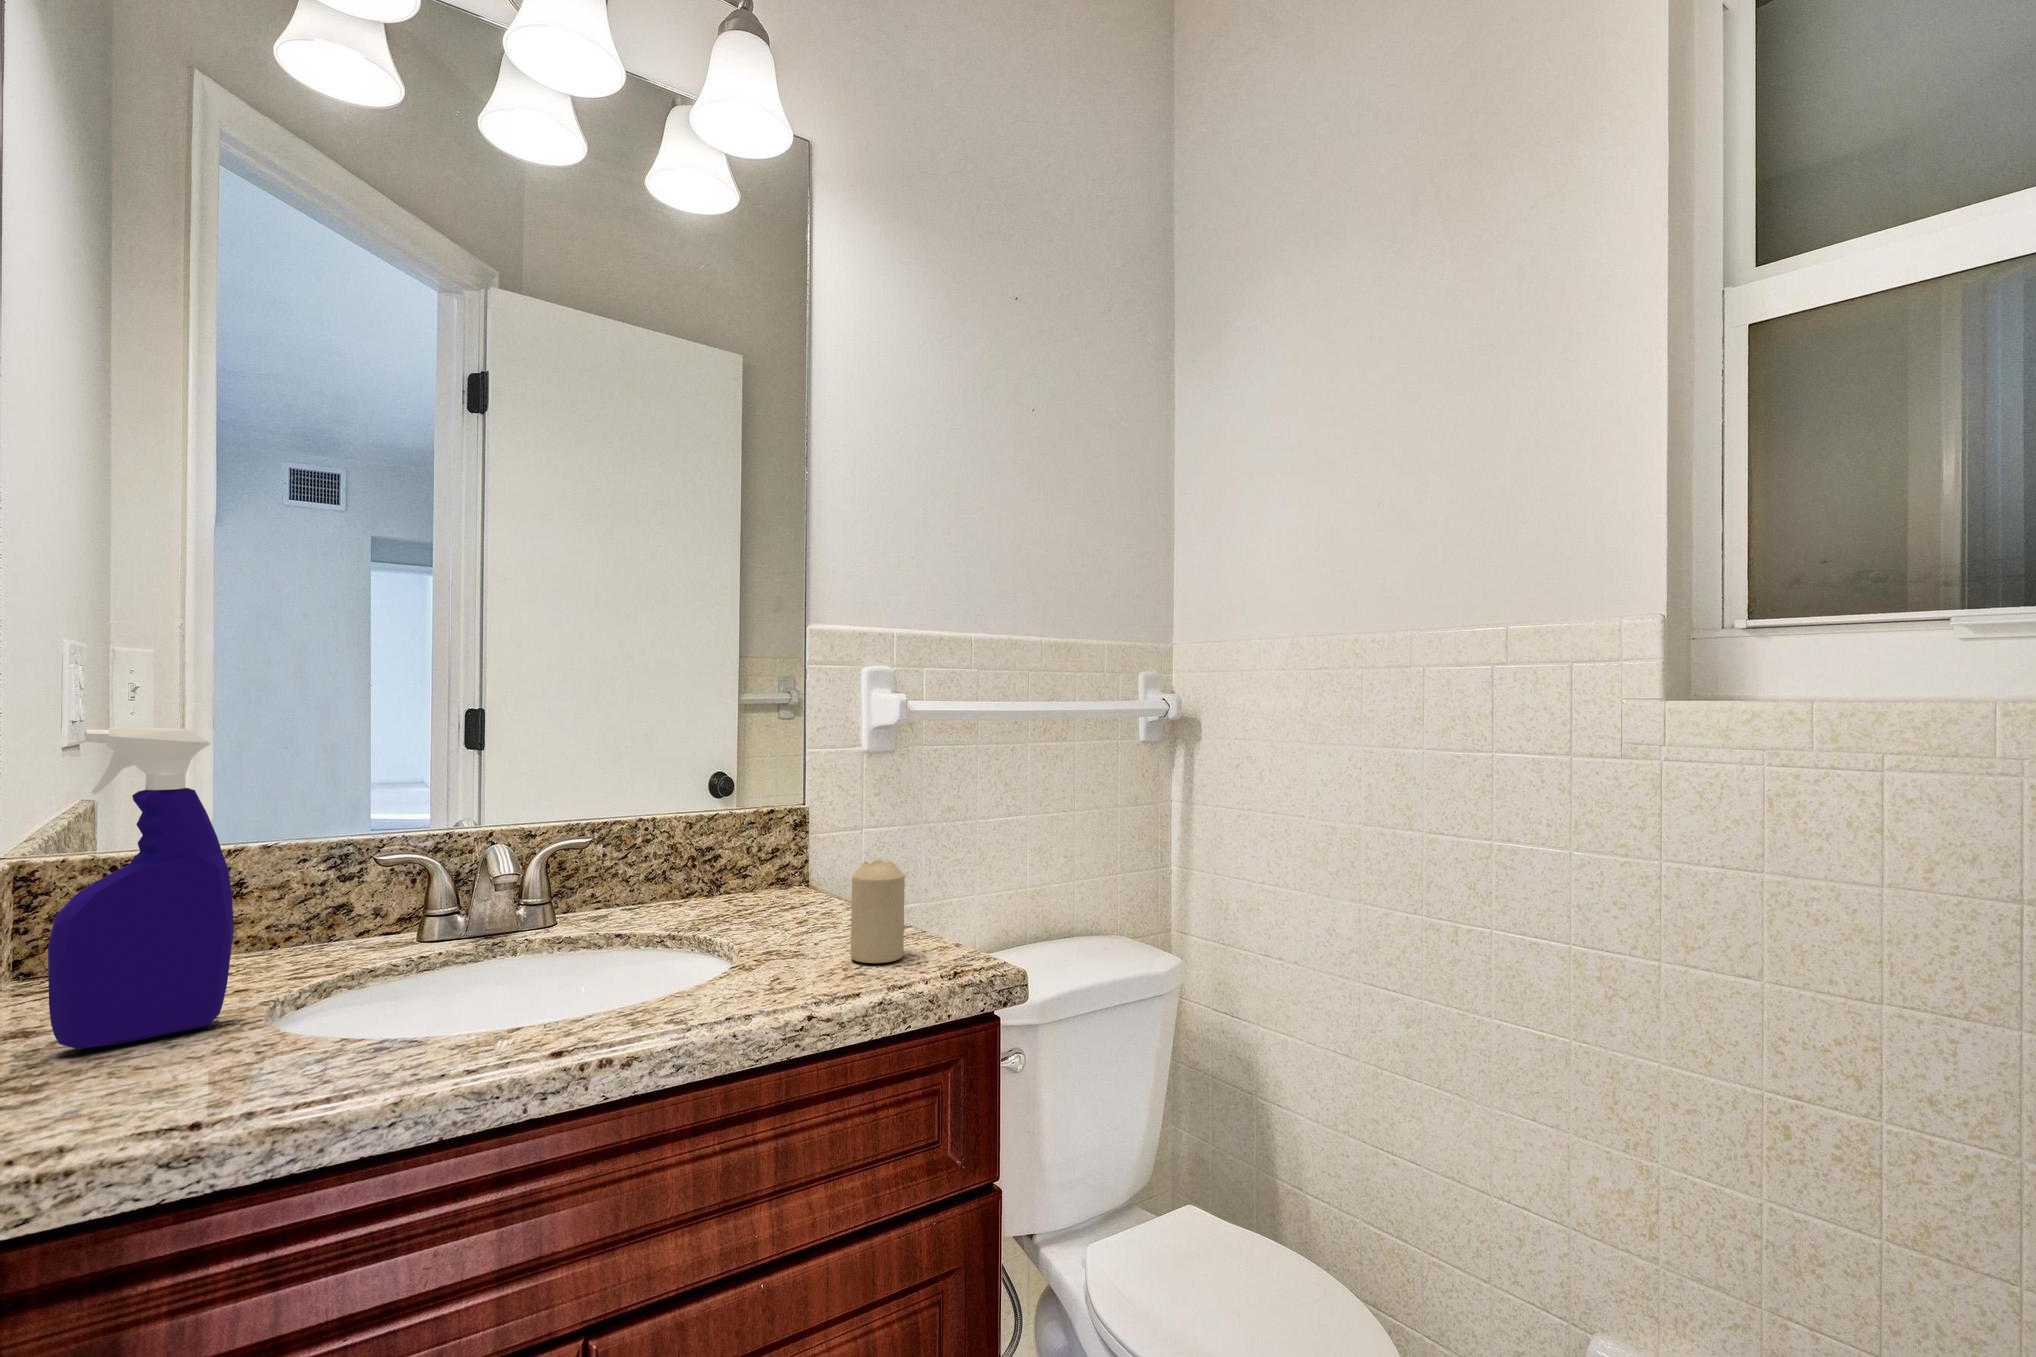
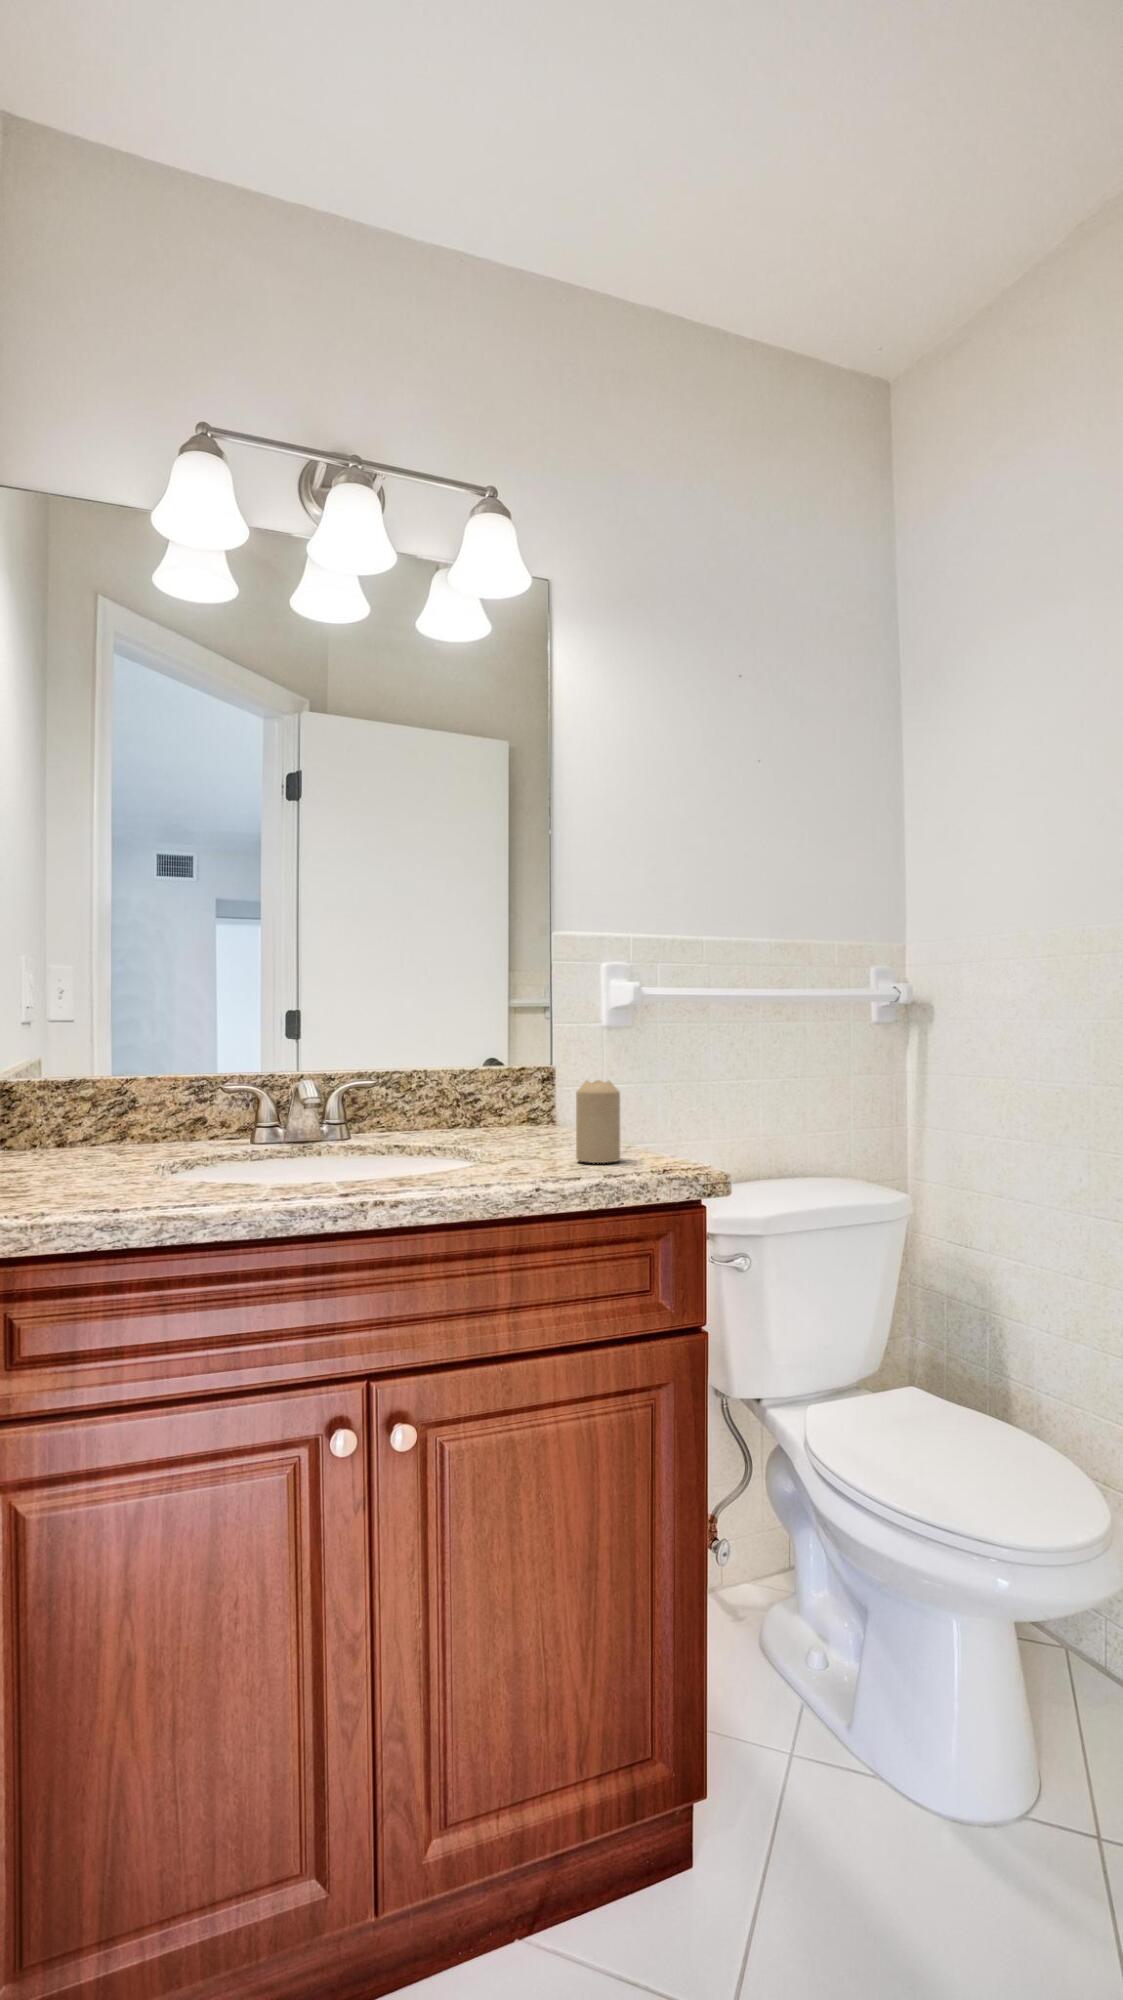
spray bottle: present [48,728,234,1049] -> none [26,959,134,1179]

